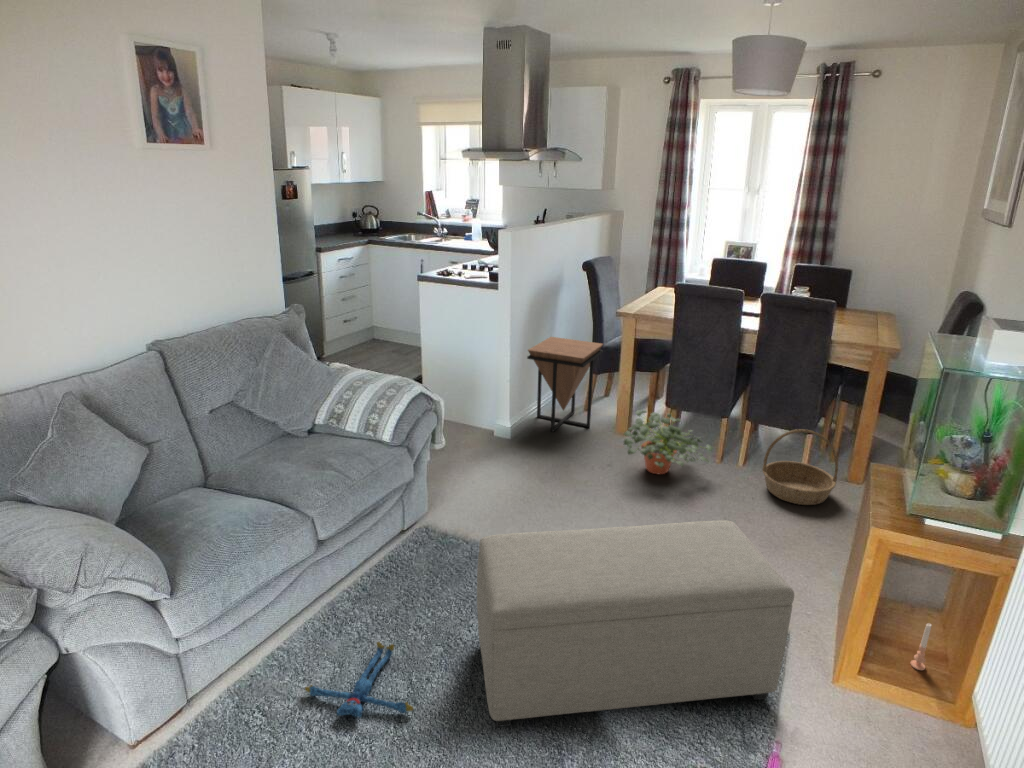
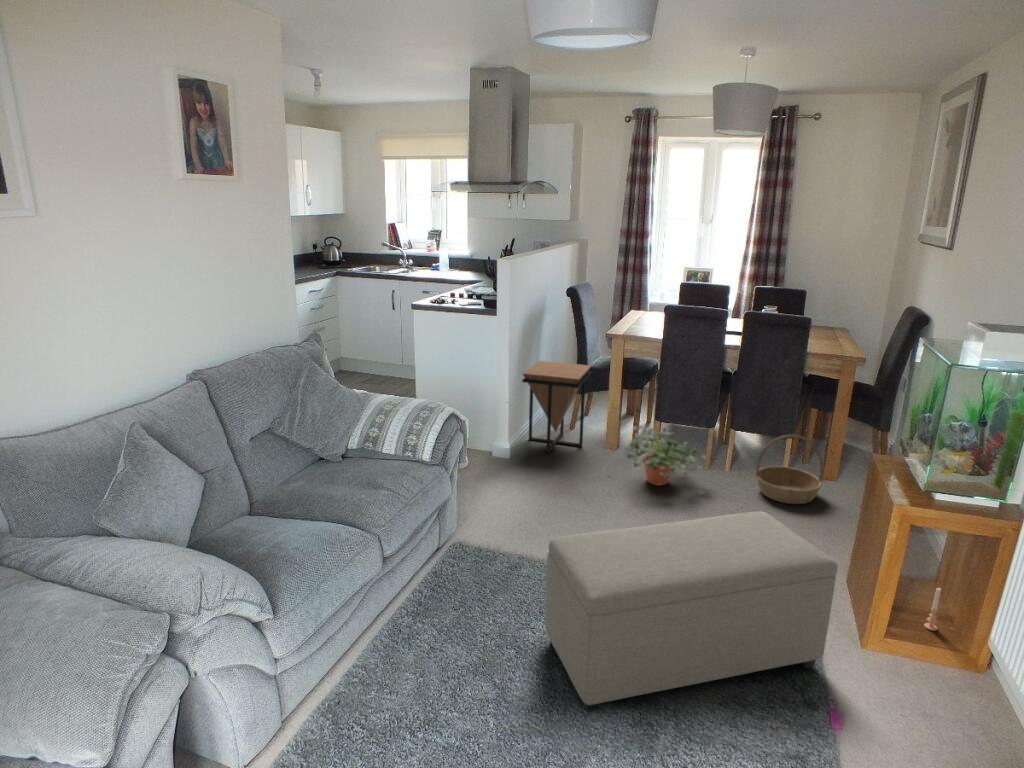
plush toy: present [305,642,413,718] -> none [397,649,508,717]

